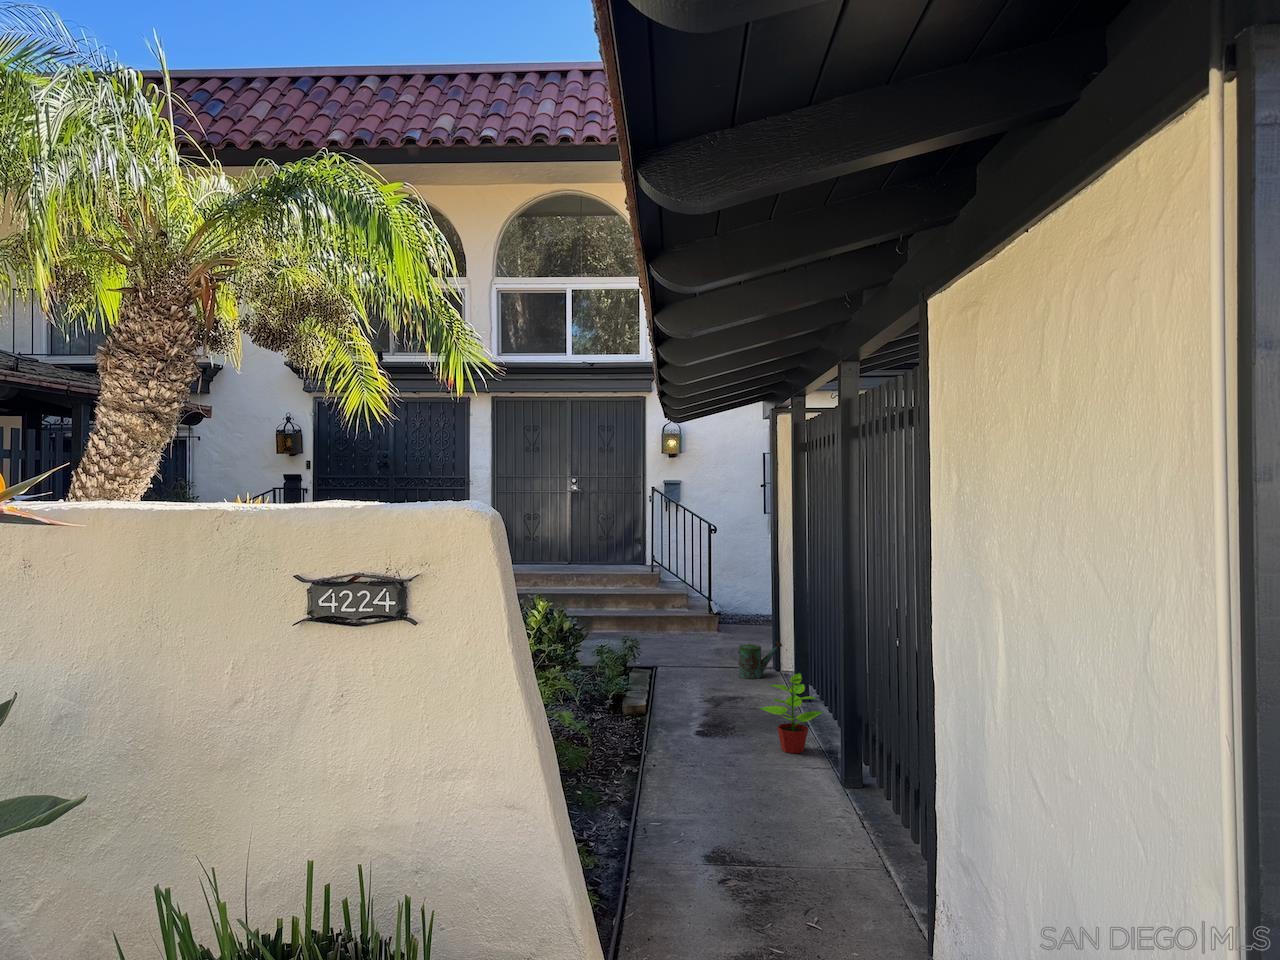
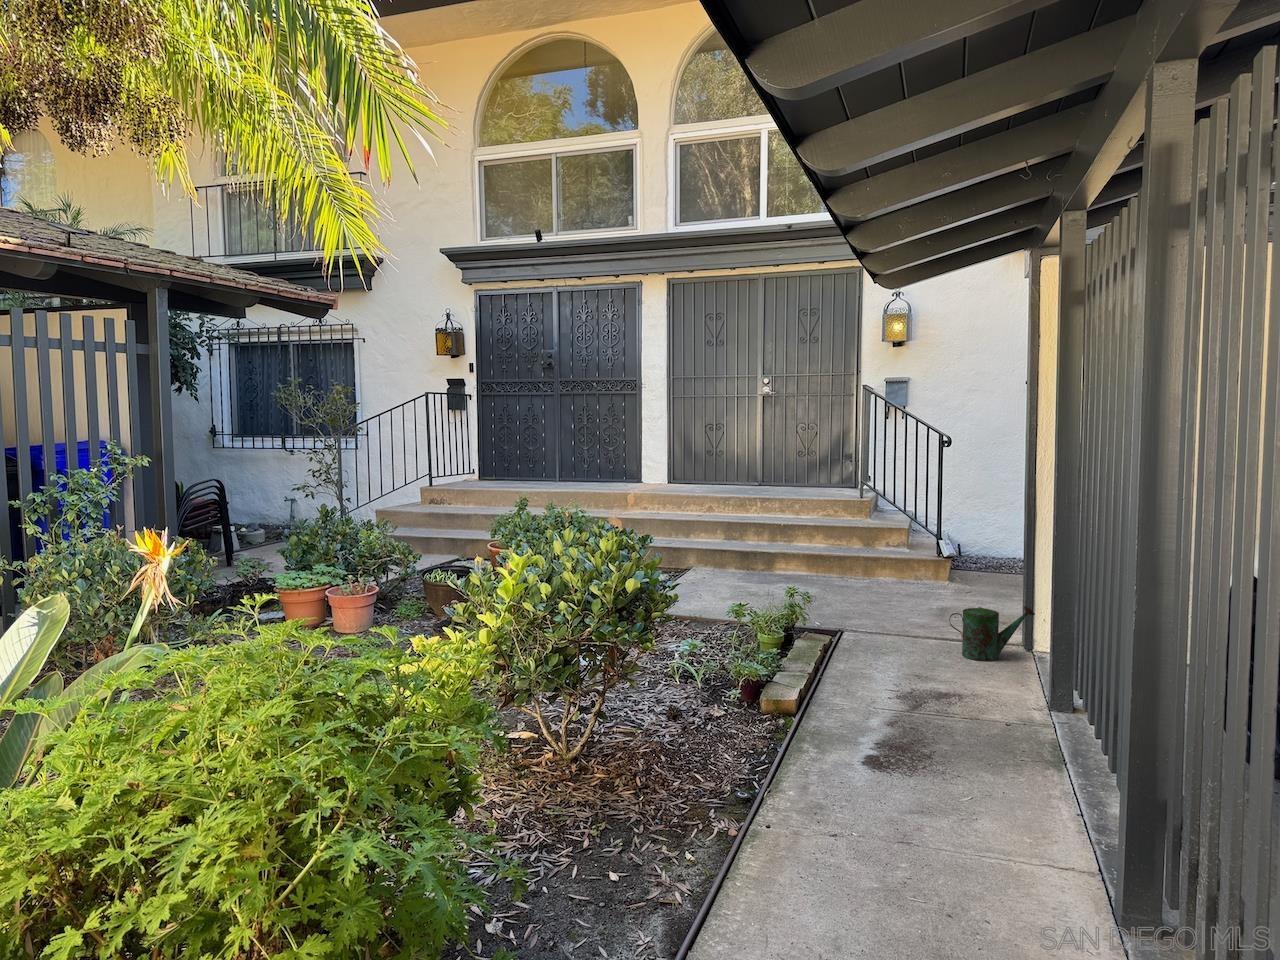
potted plant: present [760,673,823,753] -> none [971,684,1098,835]

